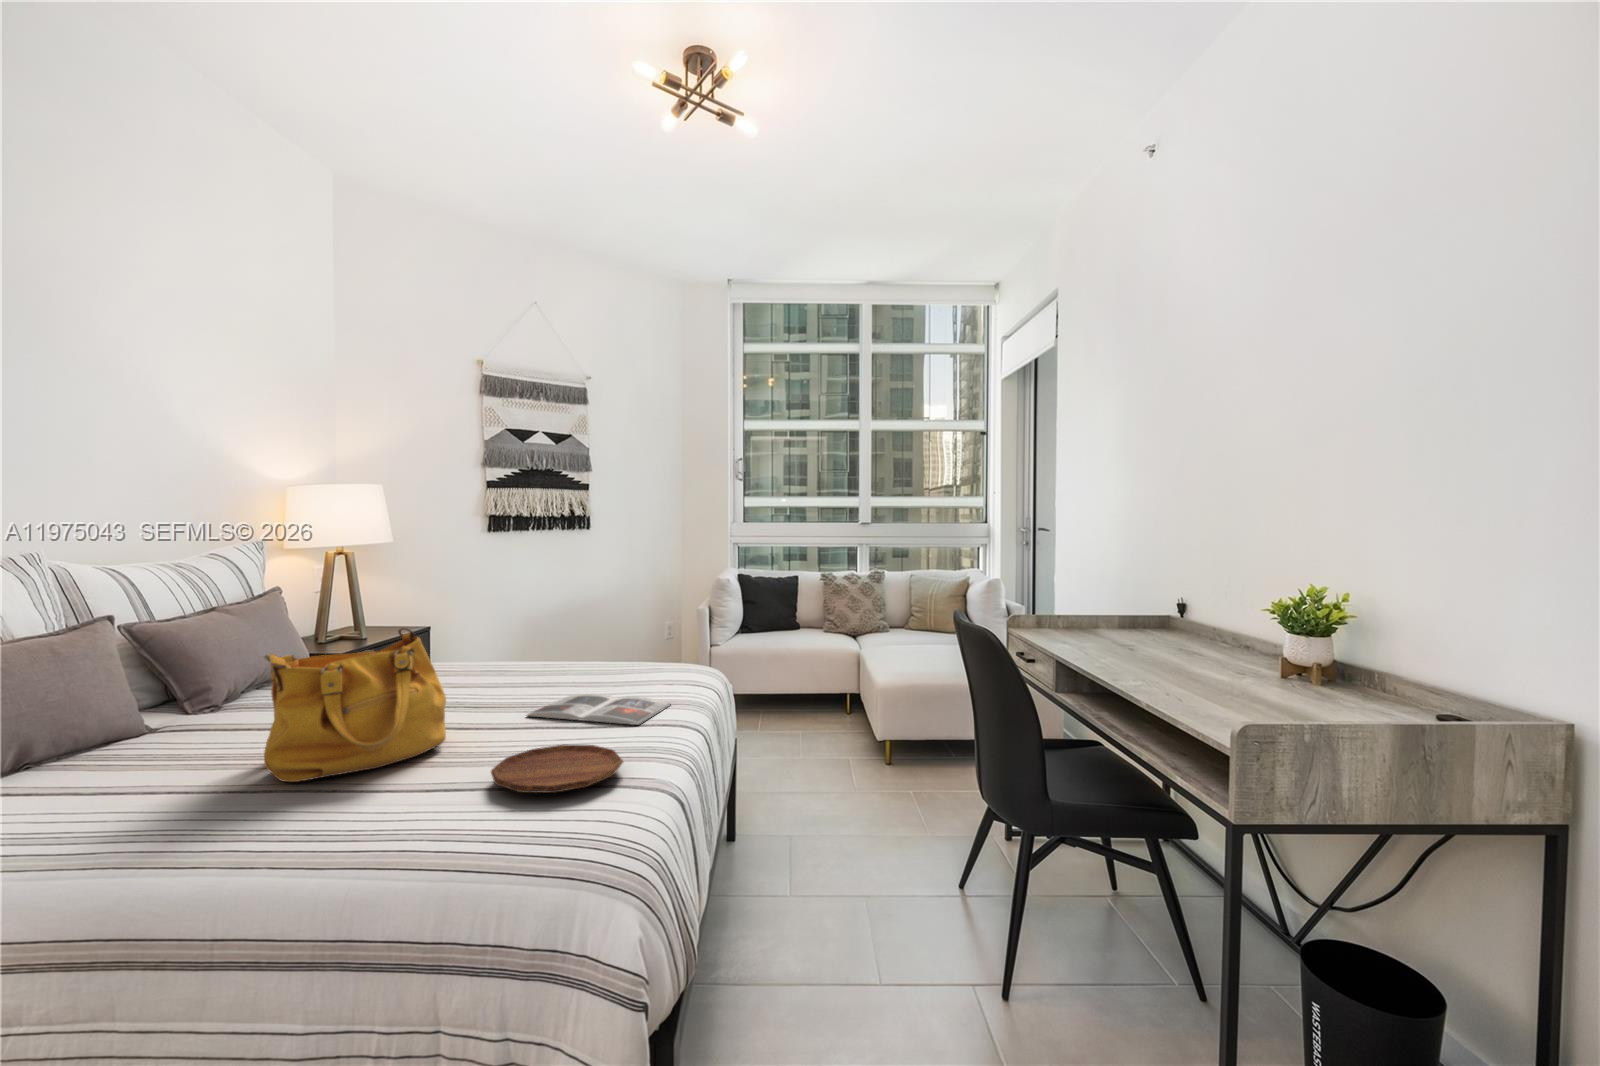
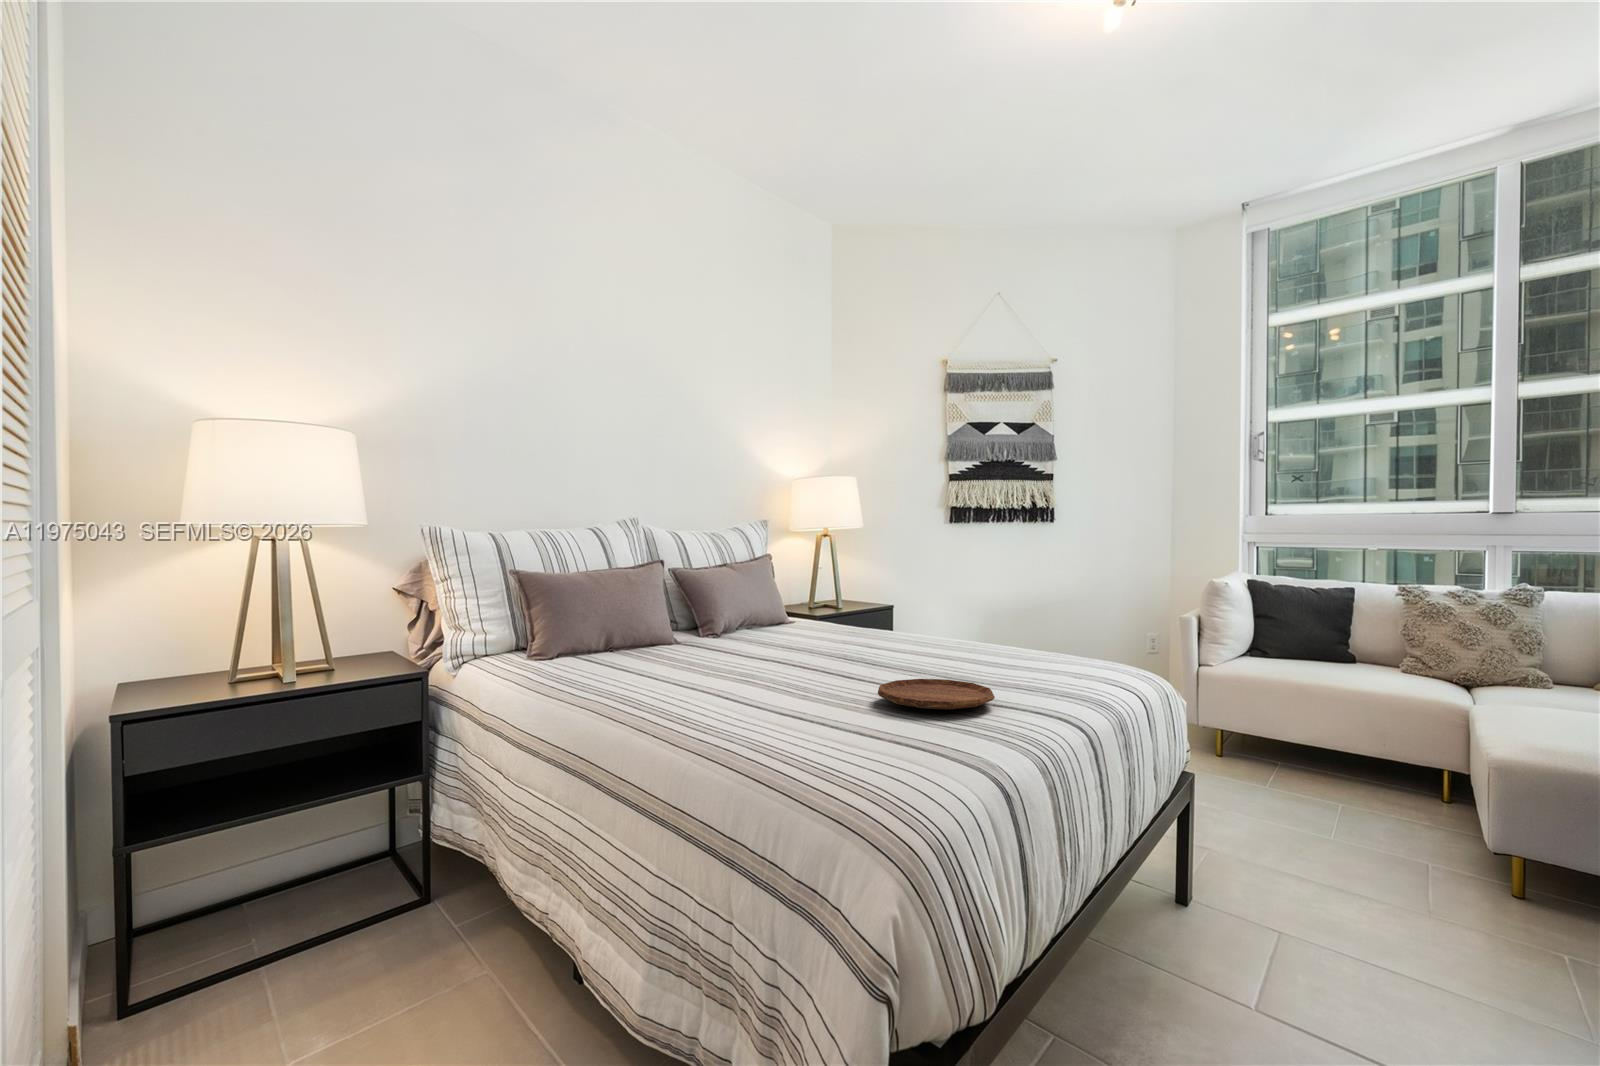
handbag: present [264,628,446,782] -> none [730,569,861,678]
magazine: present [527,694,671,725] -> none [934,654,1078,681]

